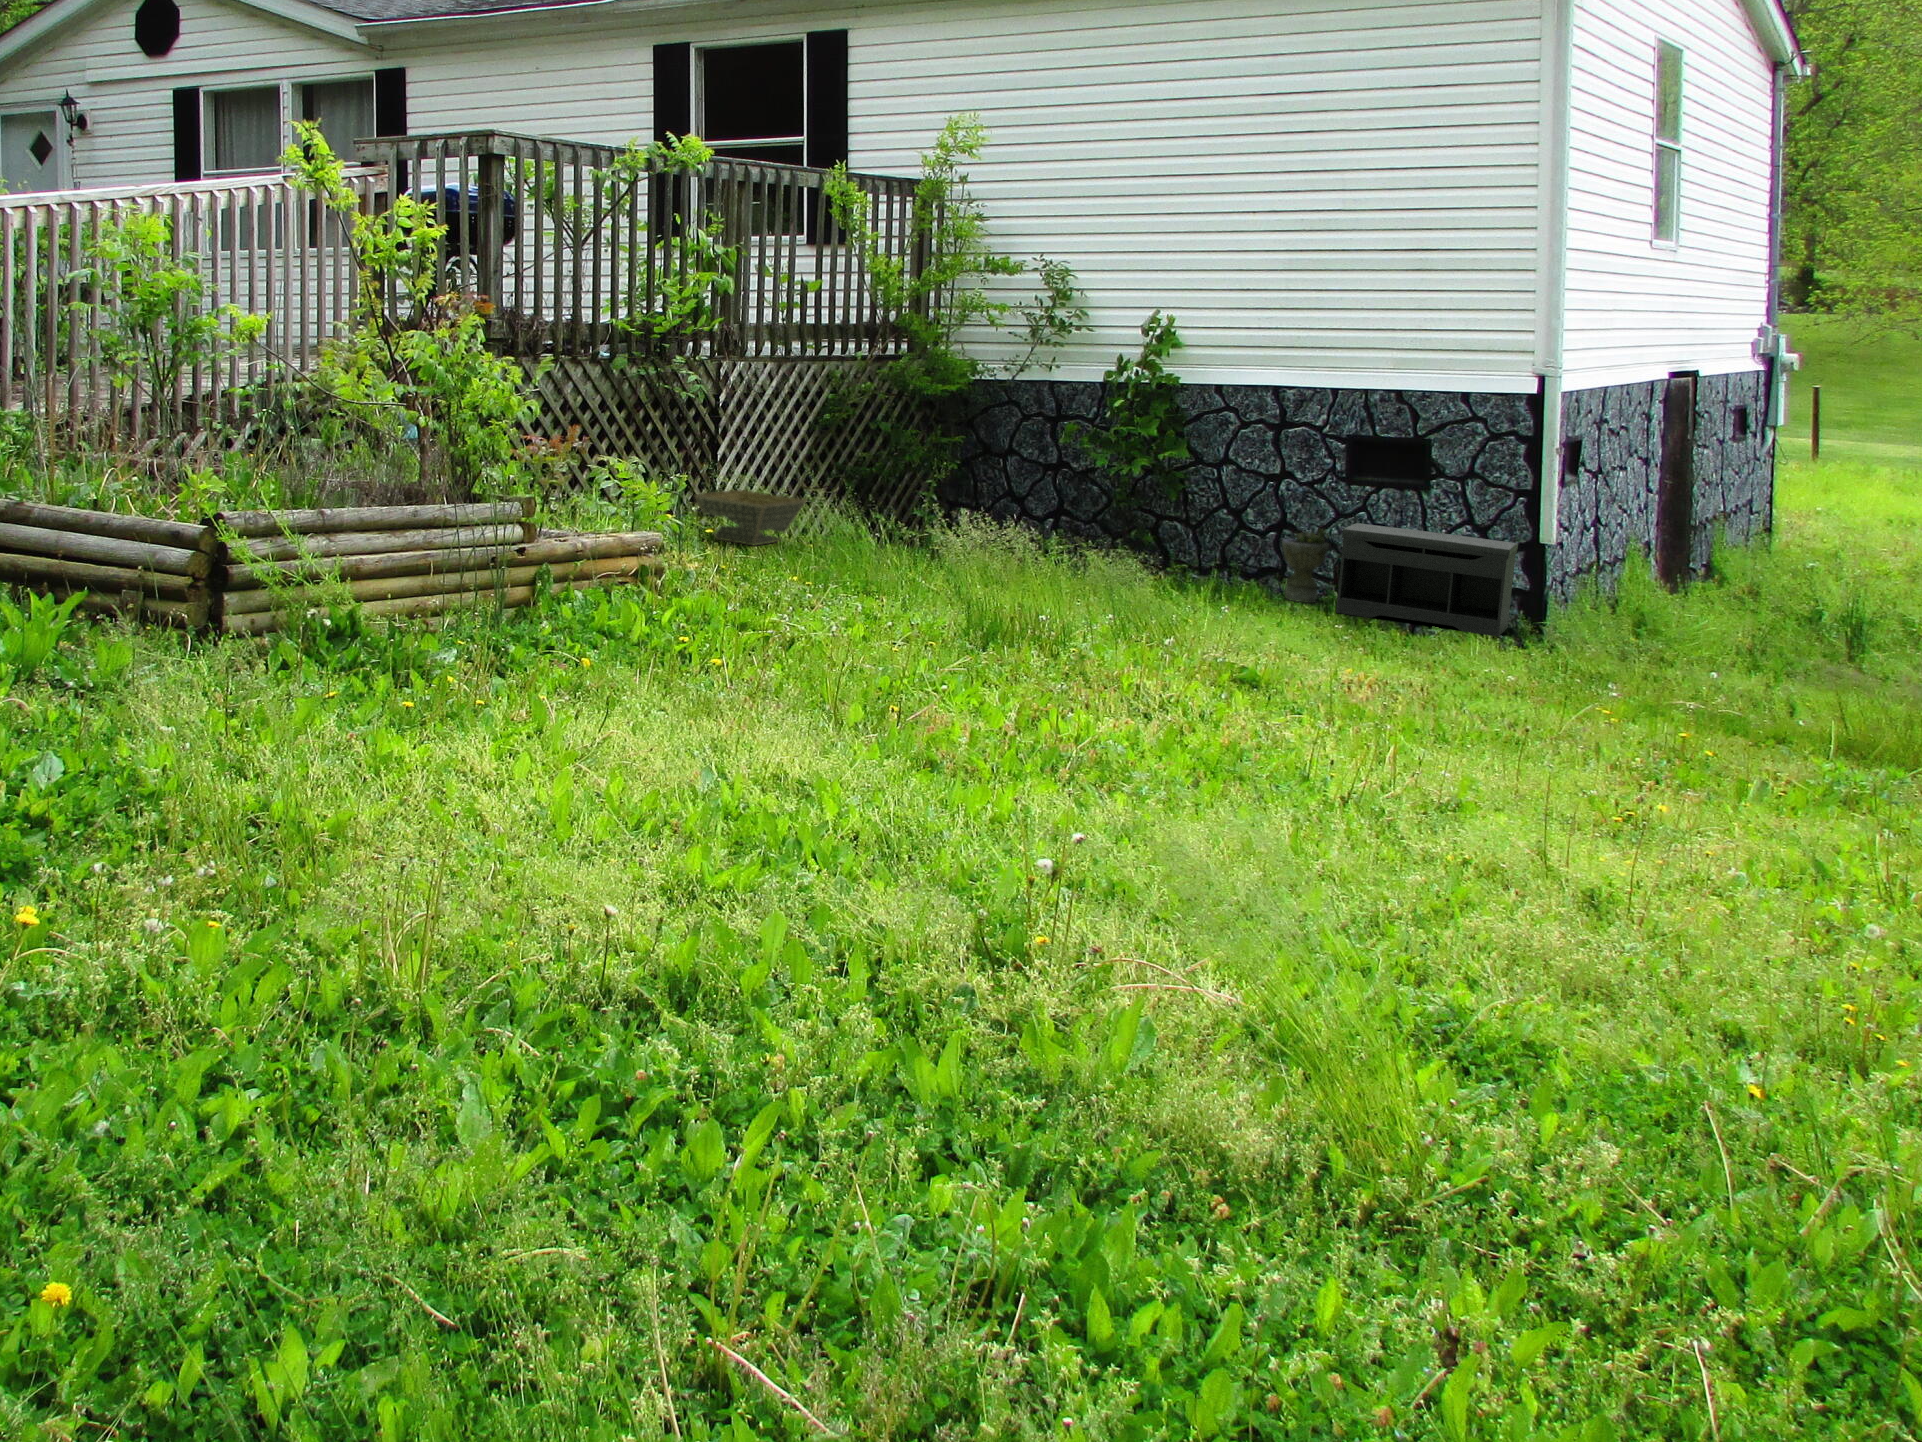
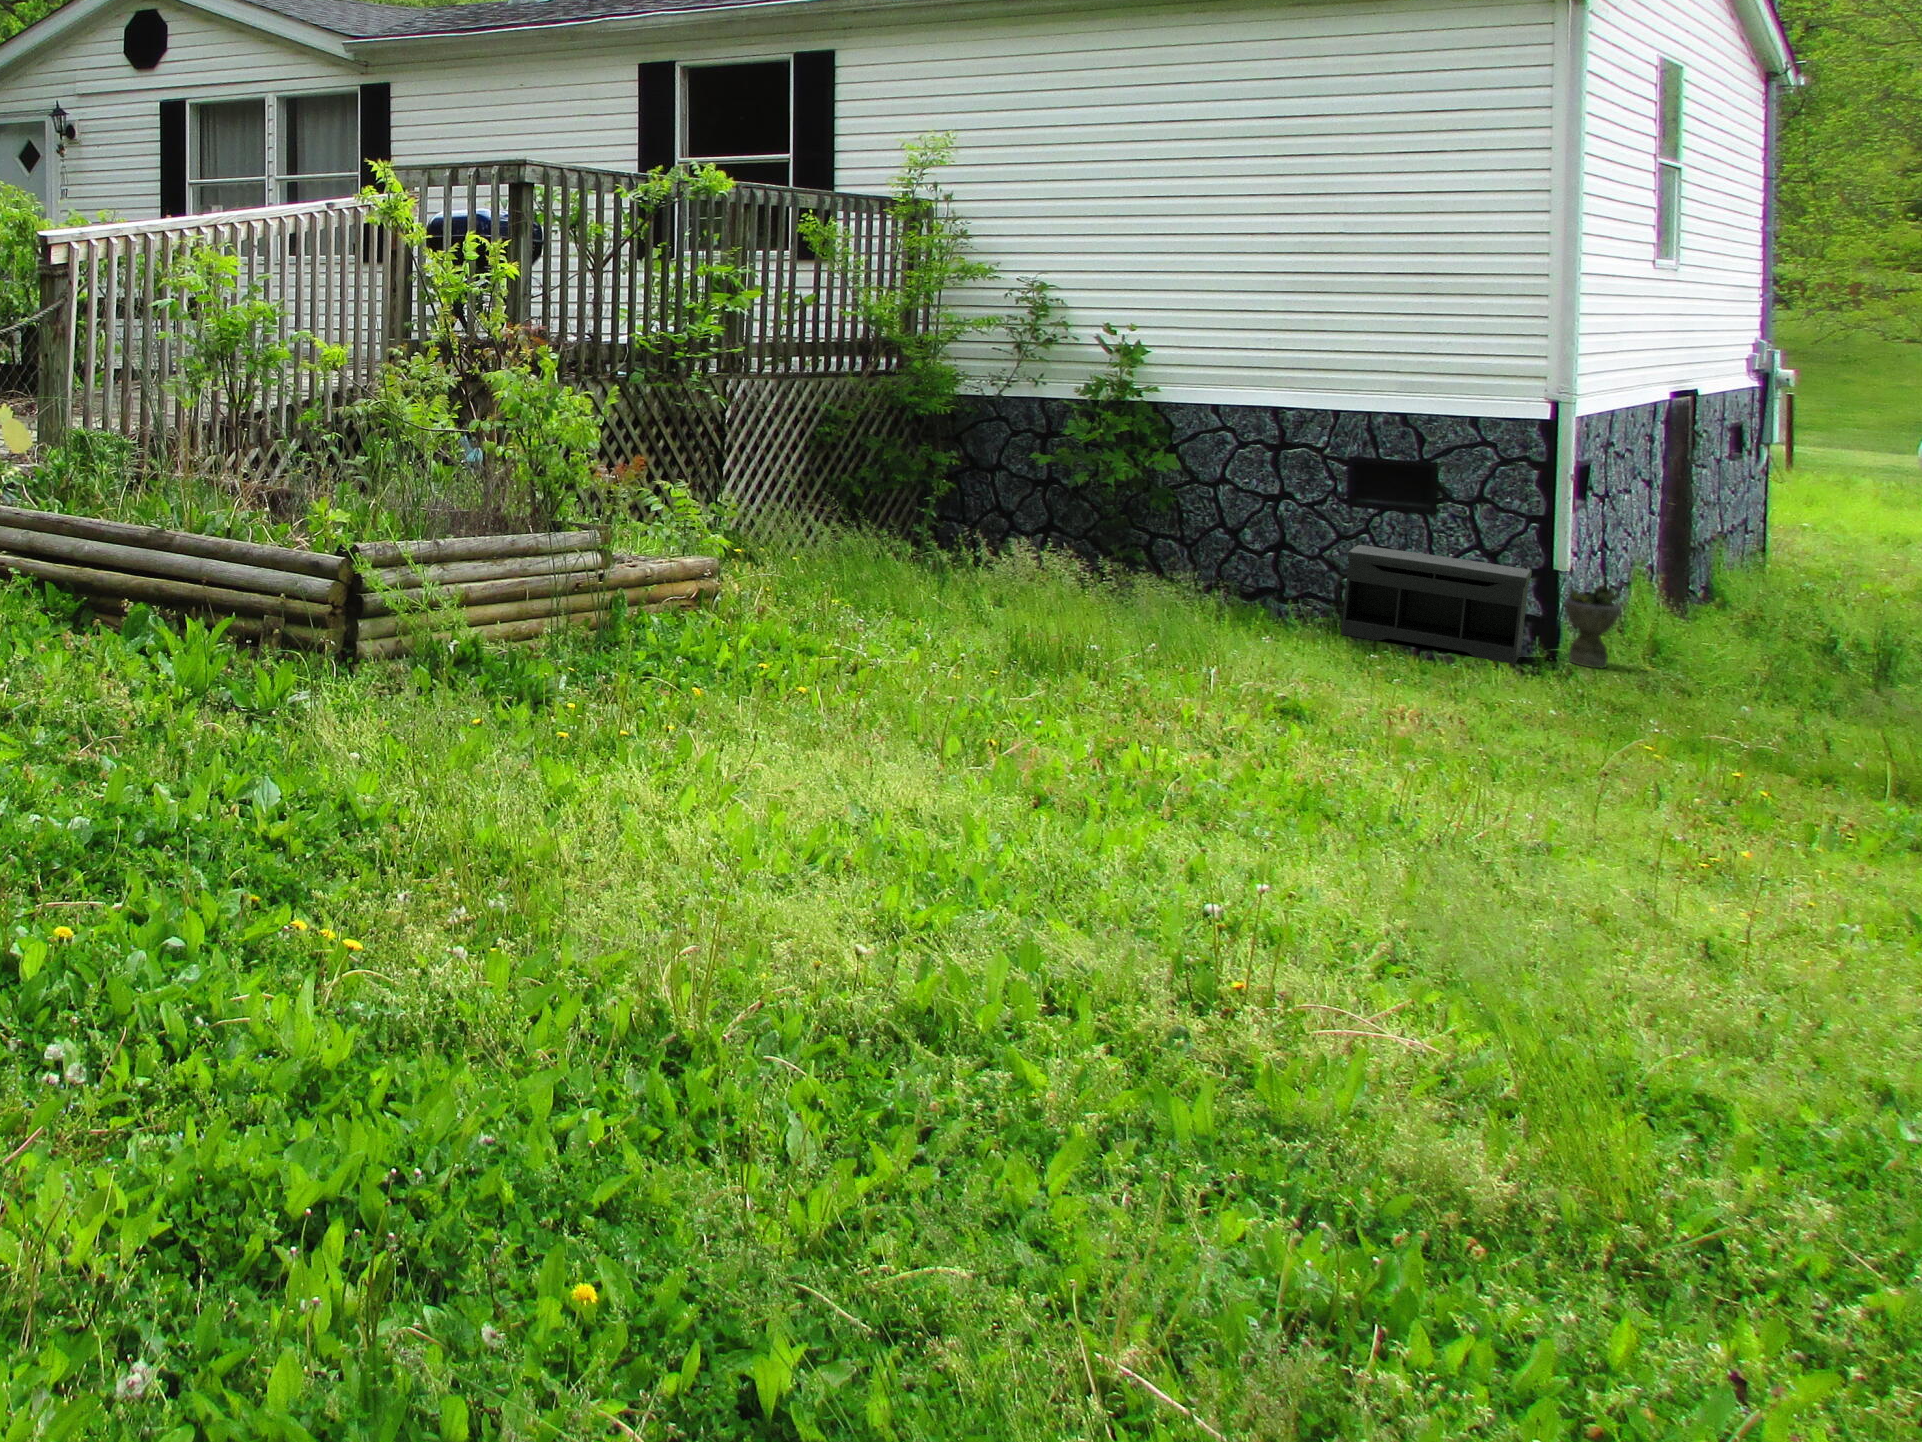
basket: present [695,490,806,546] -> none [710,504,818,561]
planter: present [1282,529,1329,603] -> present [1564,587,1621,668]

